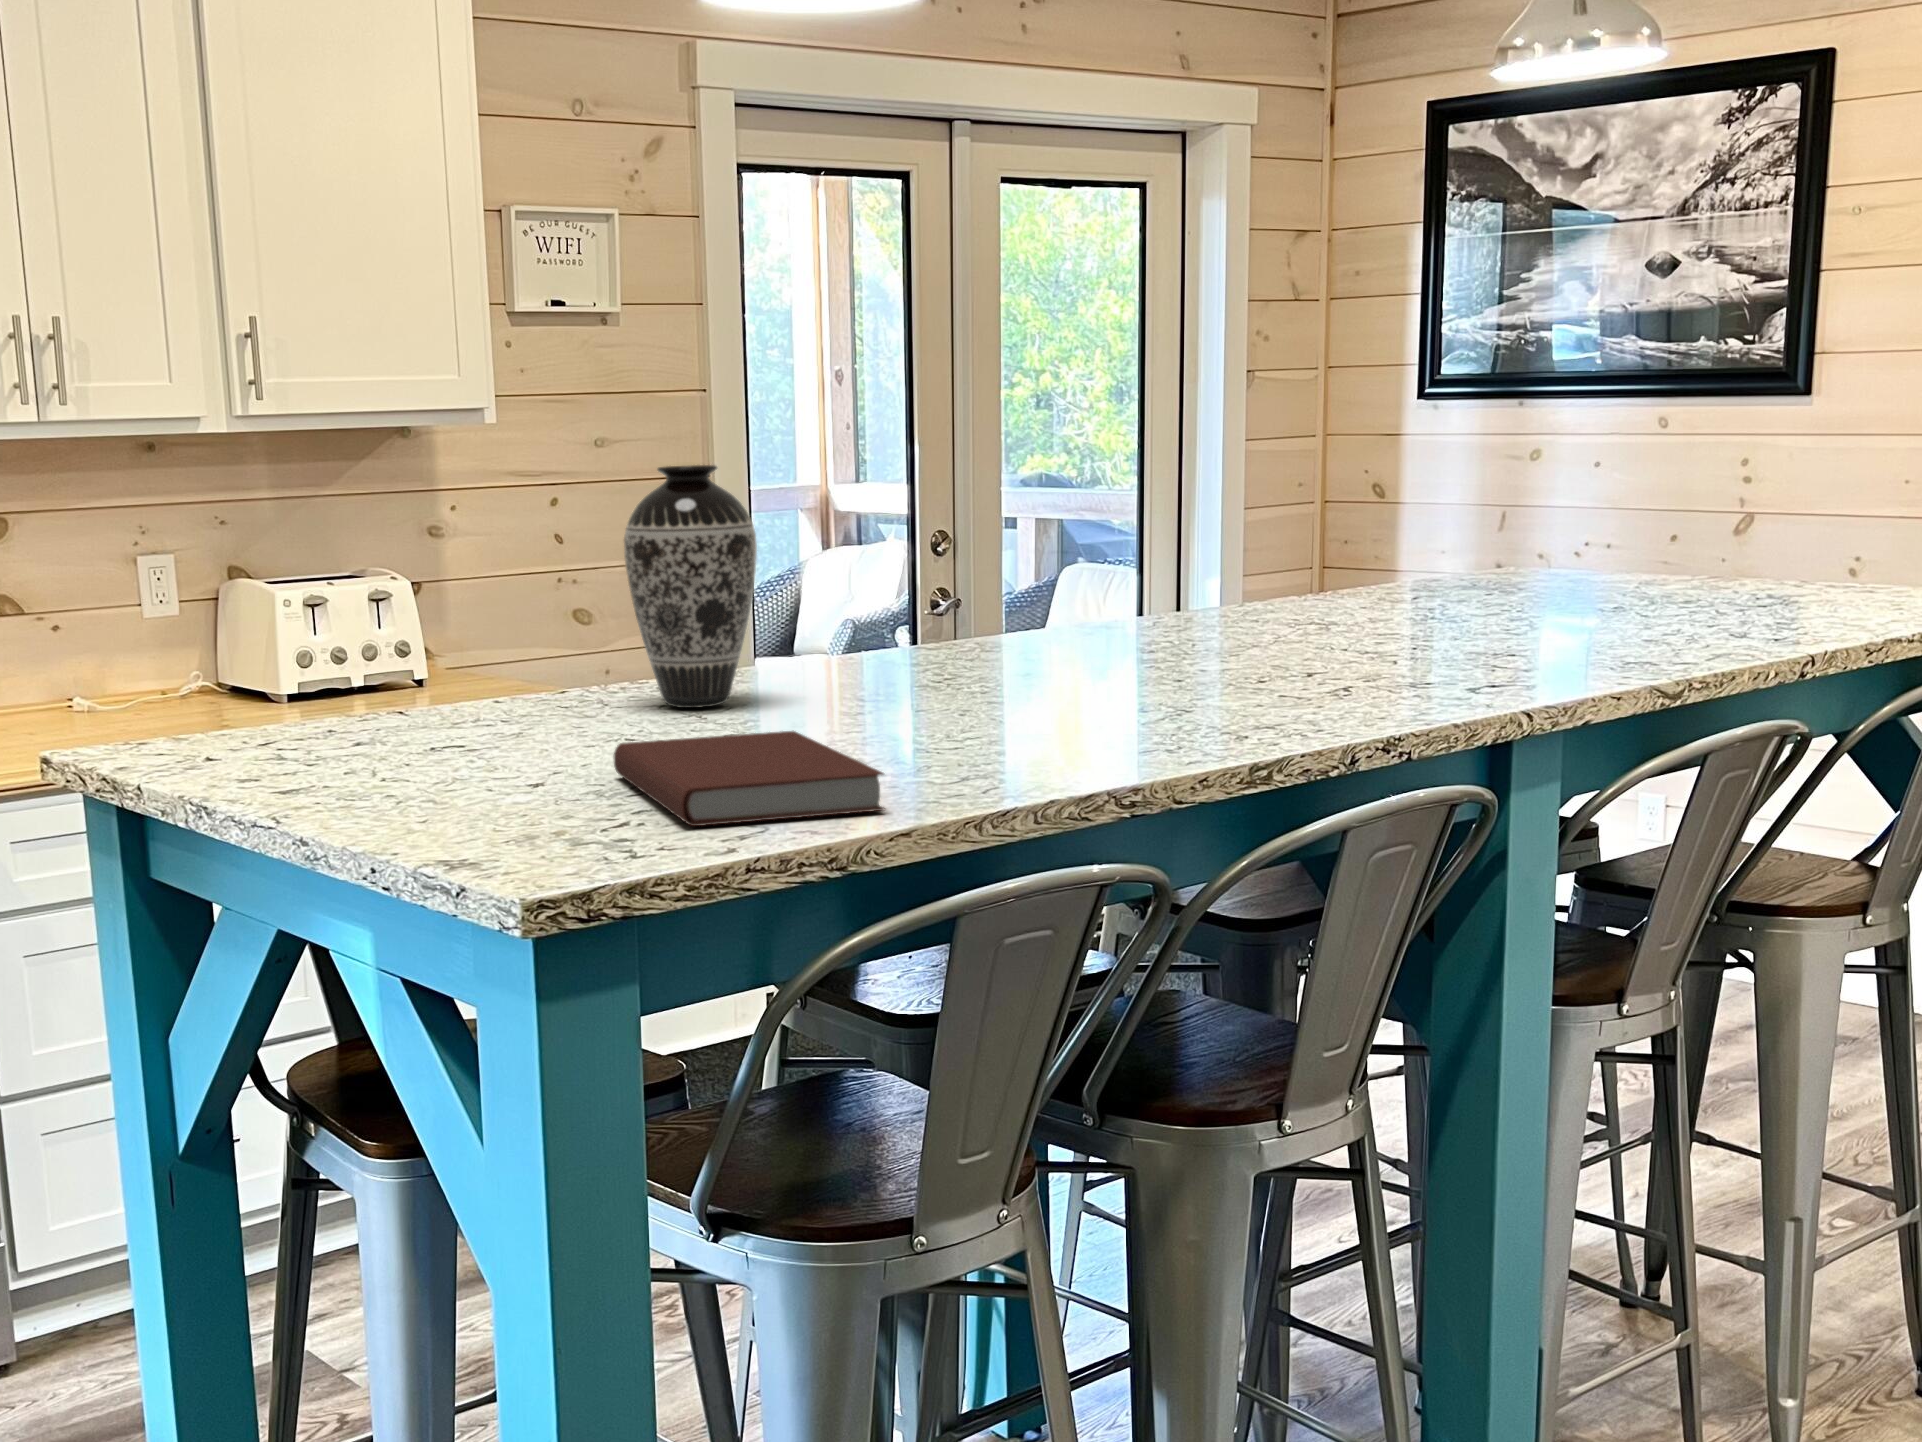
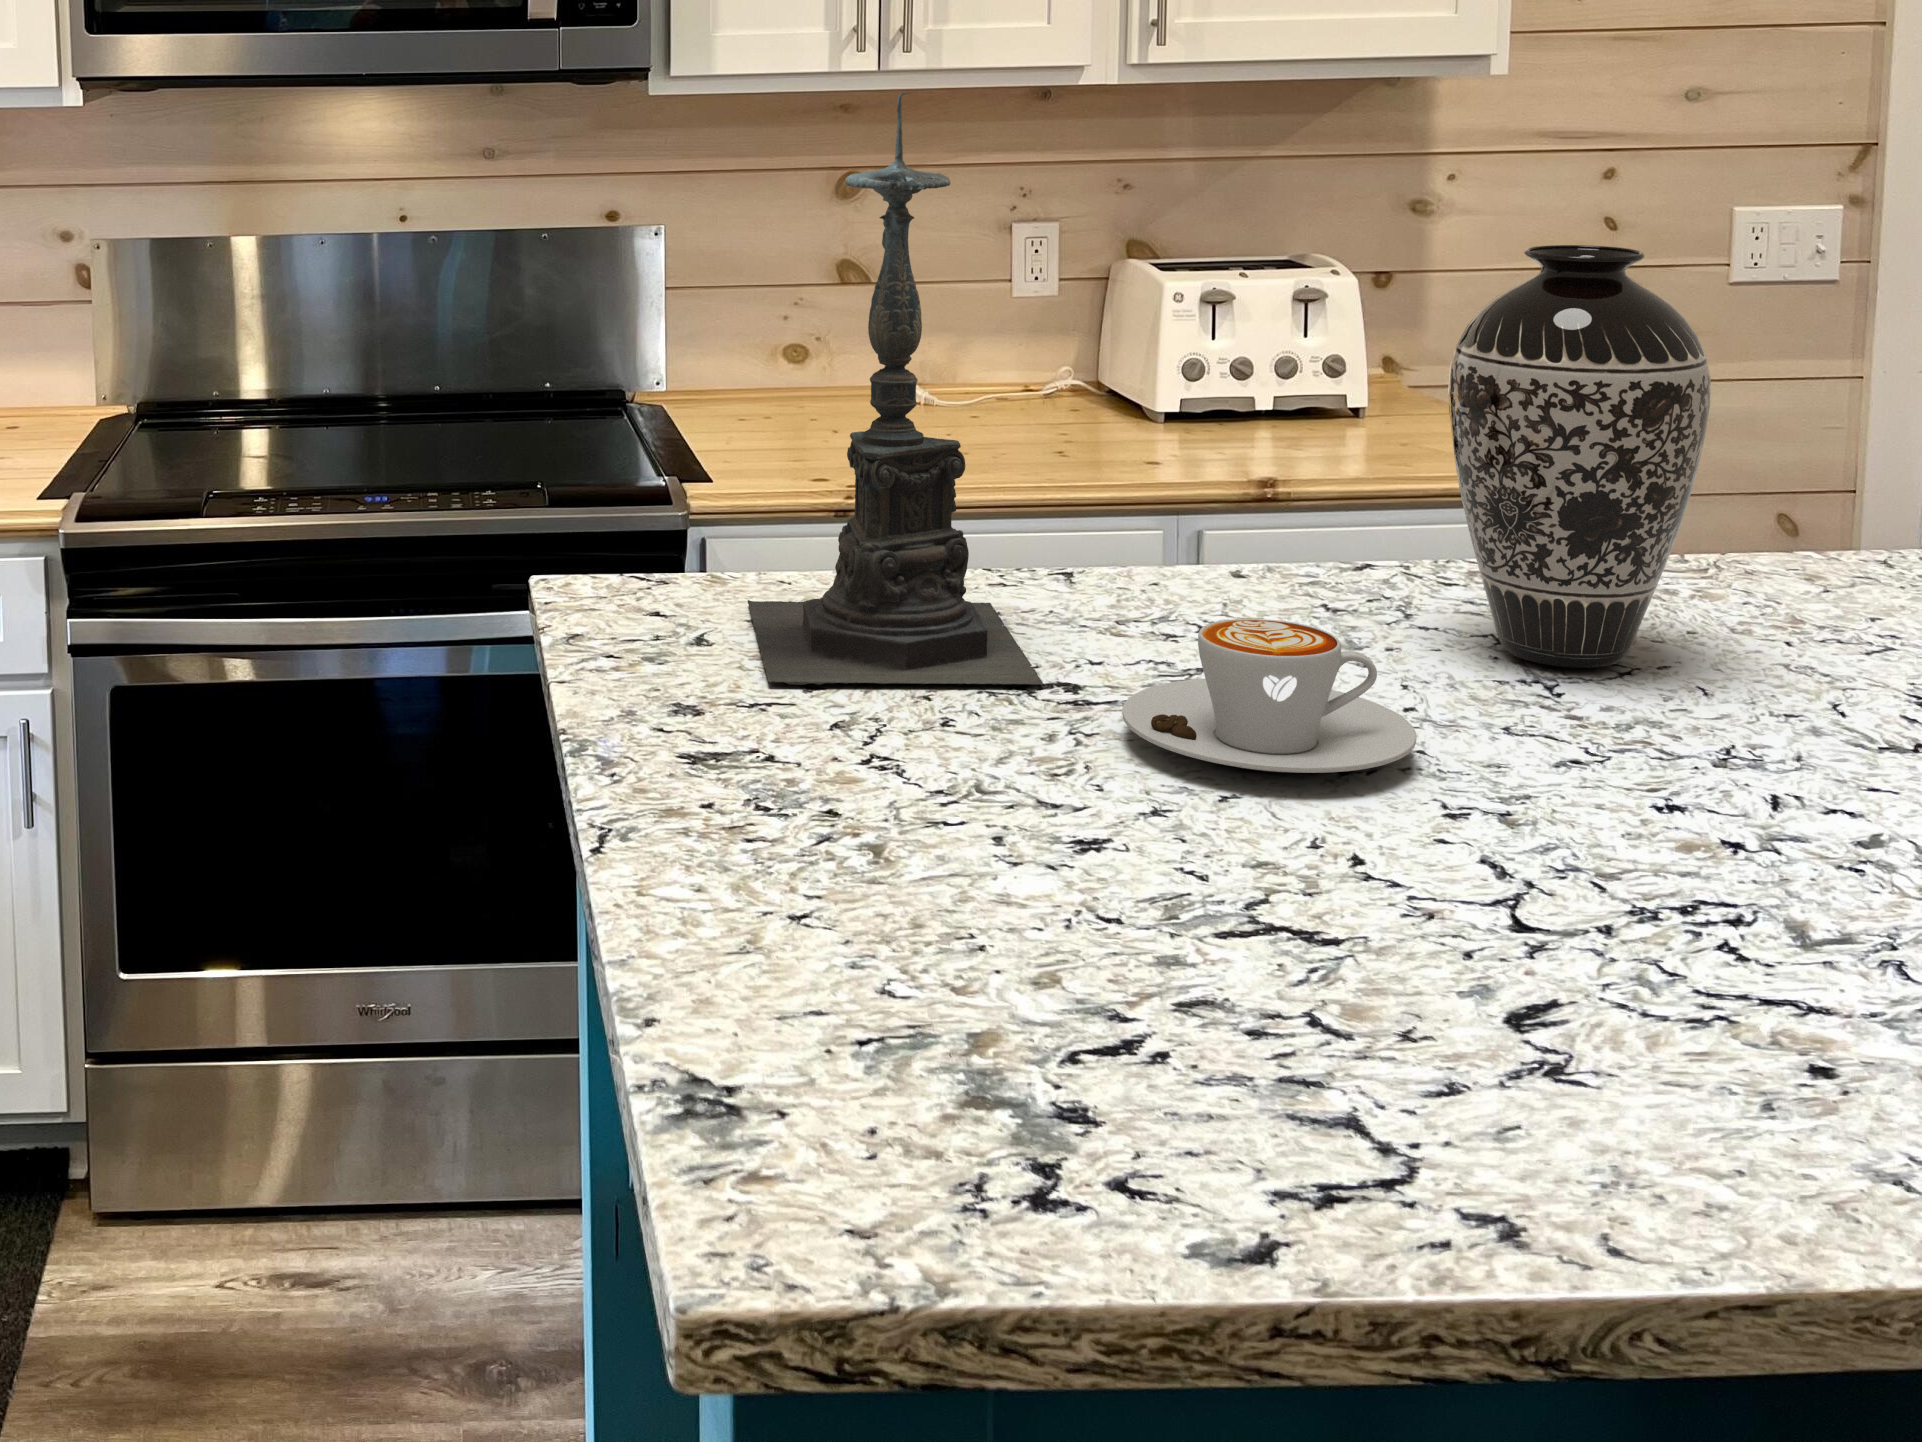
candle holder: none [214,375,443,762] -> present [748,93,1043,685]
coffee cup: none [505,677,663,753] -> present [1122,619,1416,773]
book: present [614,731,884,826] -> none [1217,808,1733,1199]

